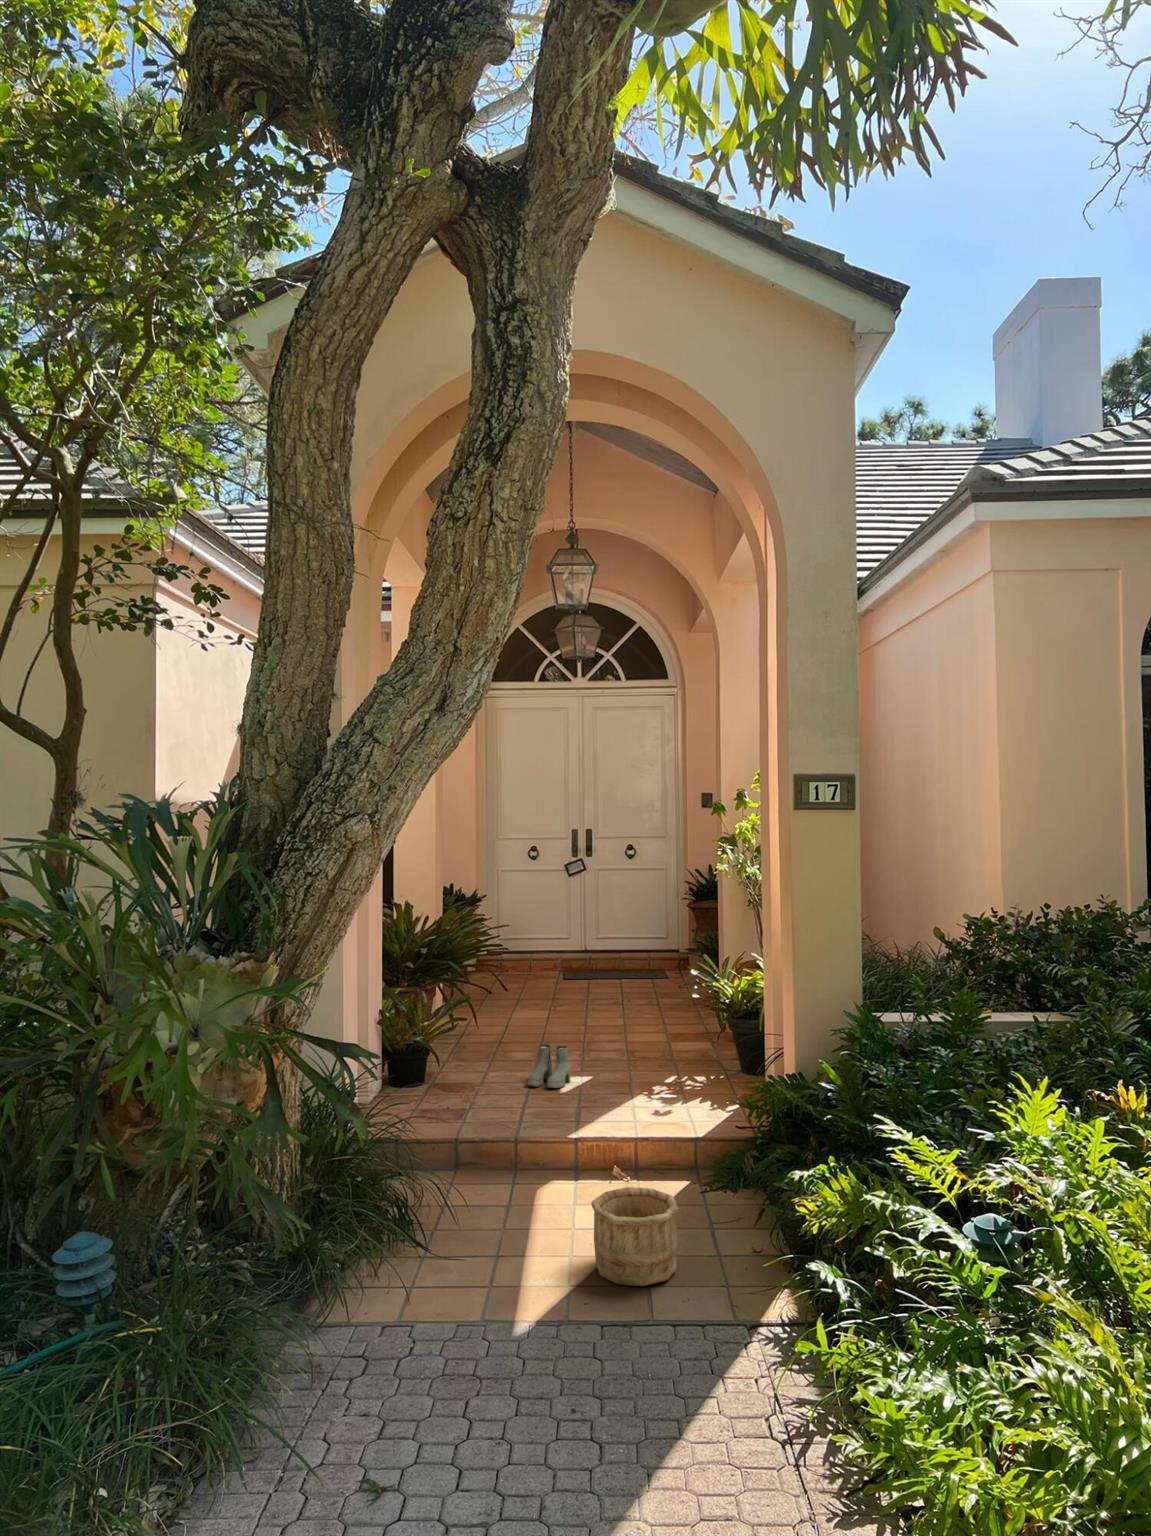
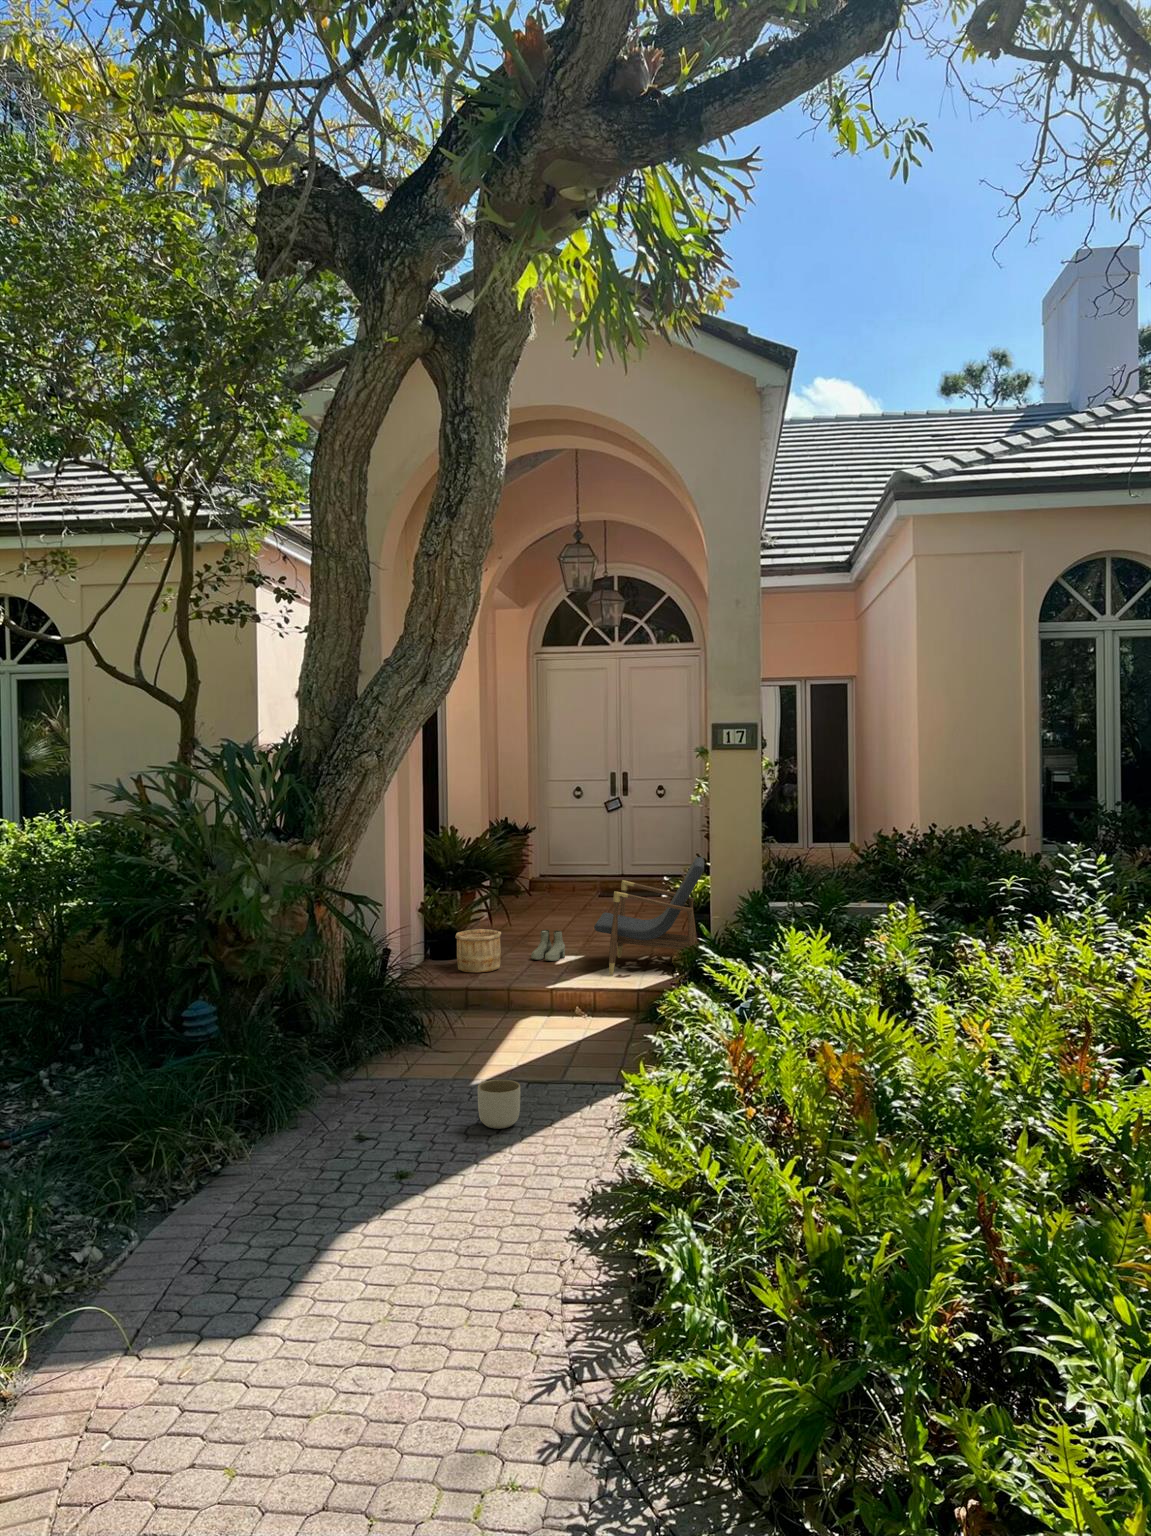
lounge chair: none [621,948,769,1113] -> present [594,857,704,975]
wooden bucket: present [591,1187,679,1286] -> present [455,929,501,972]
planter: none [557,1349,626,1442] -> present [478,1080,520,1129]

